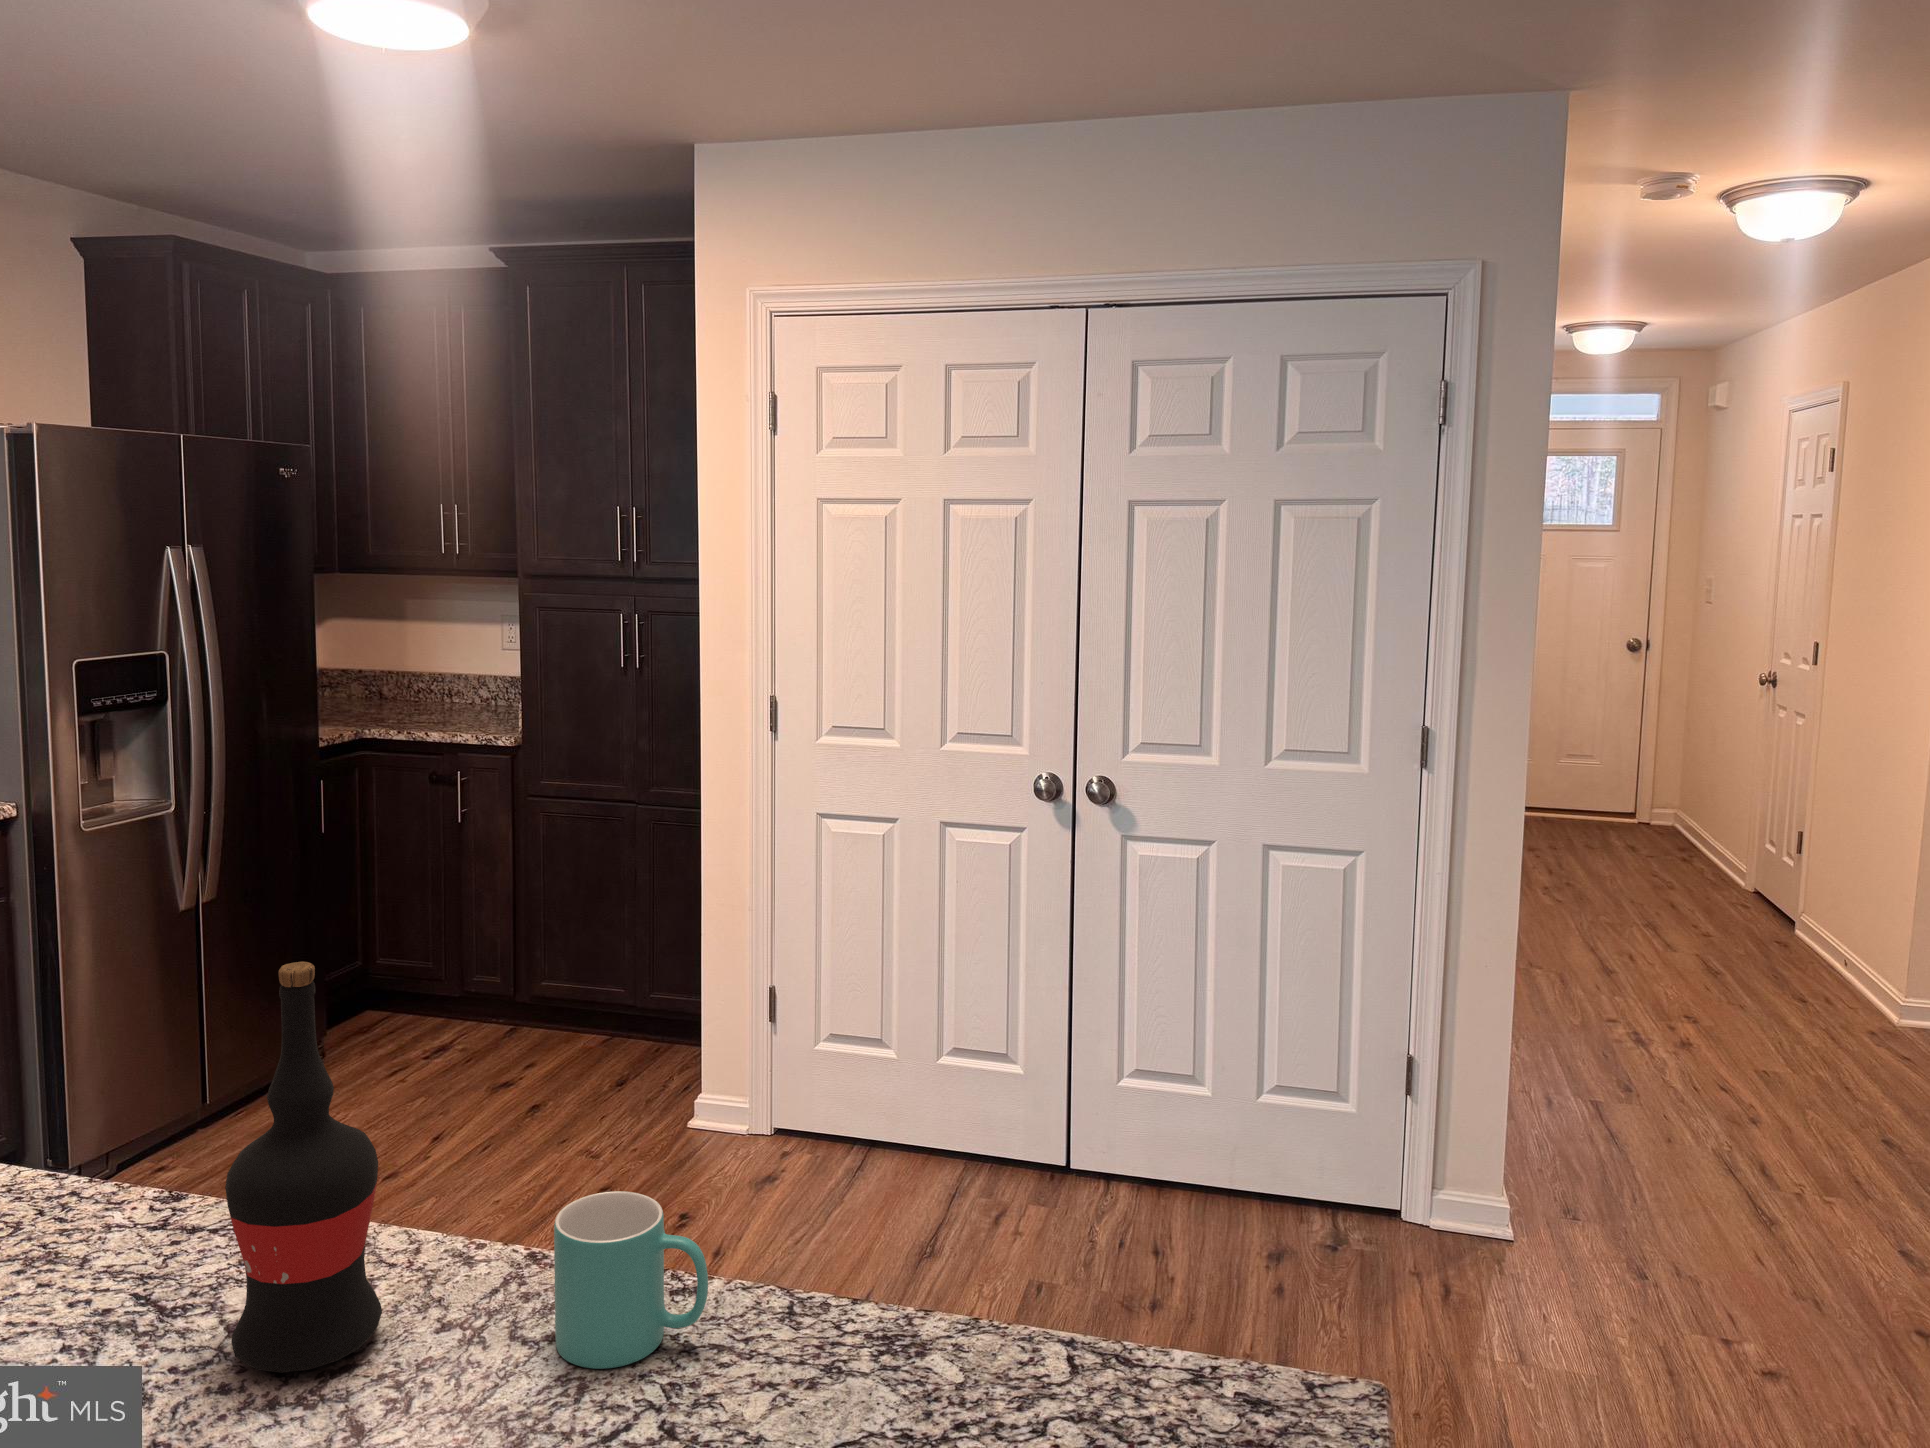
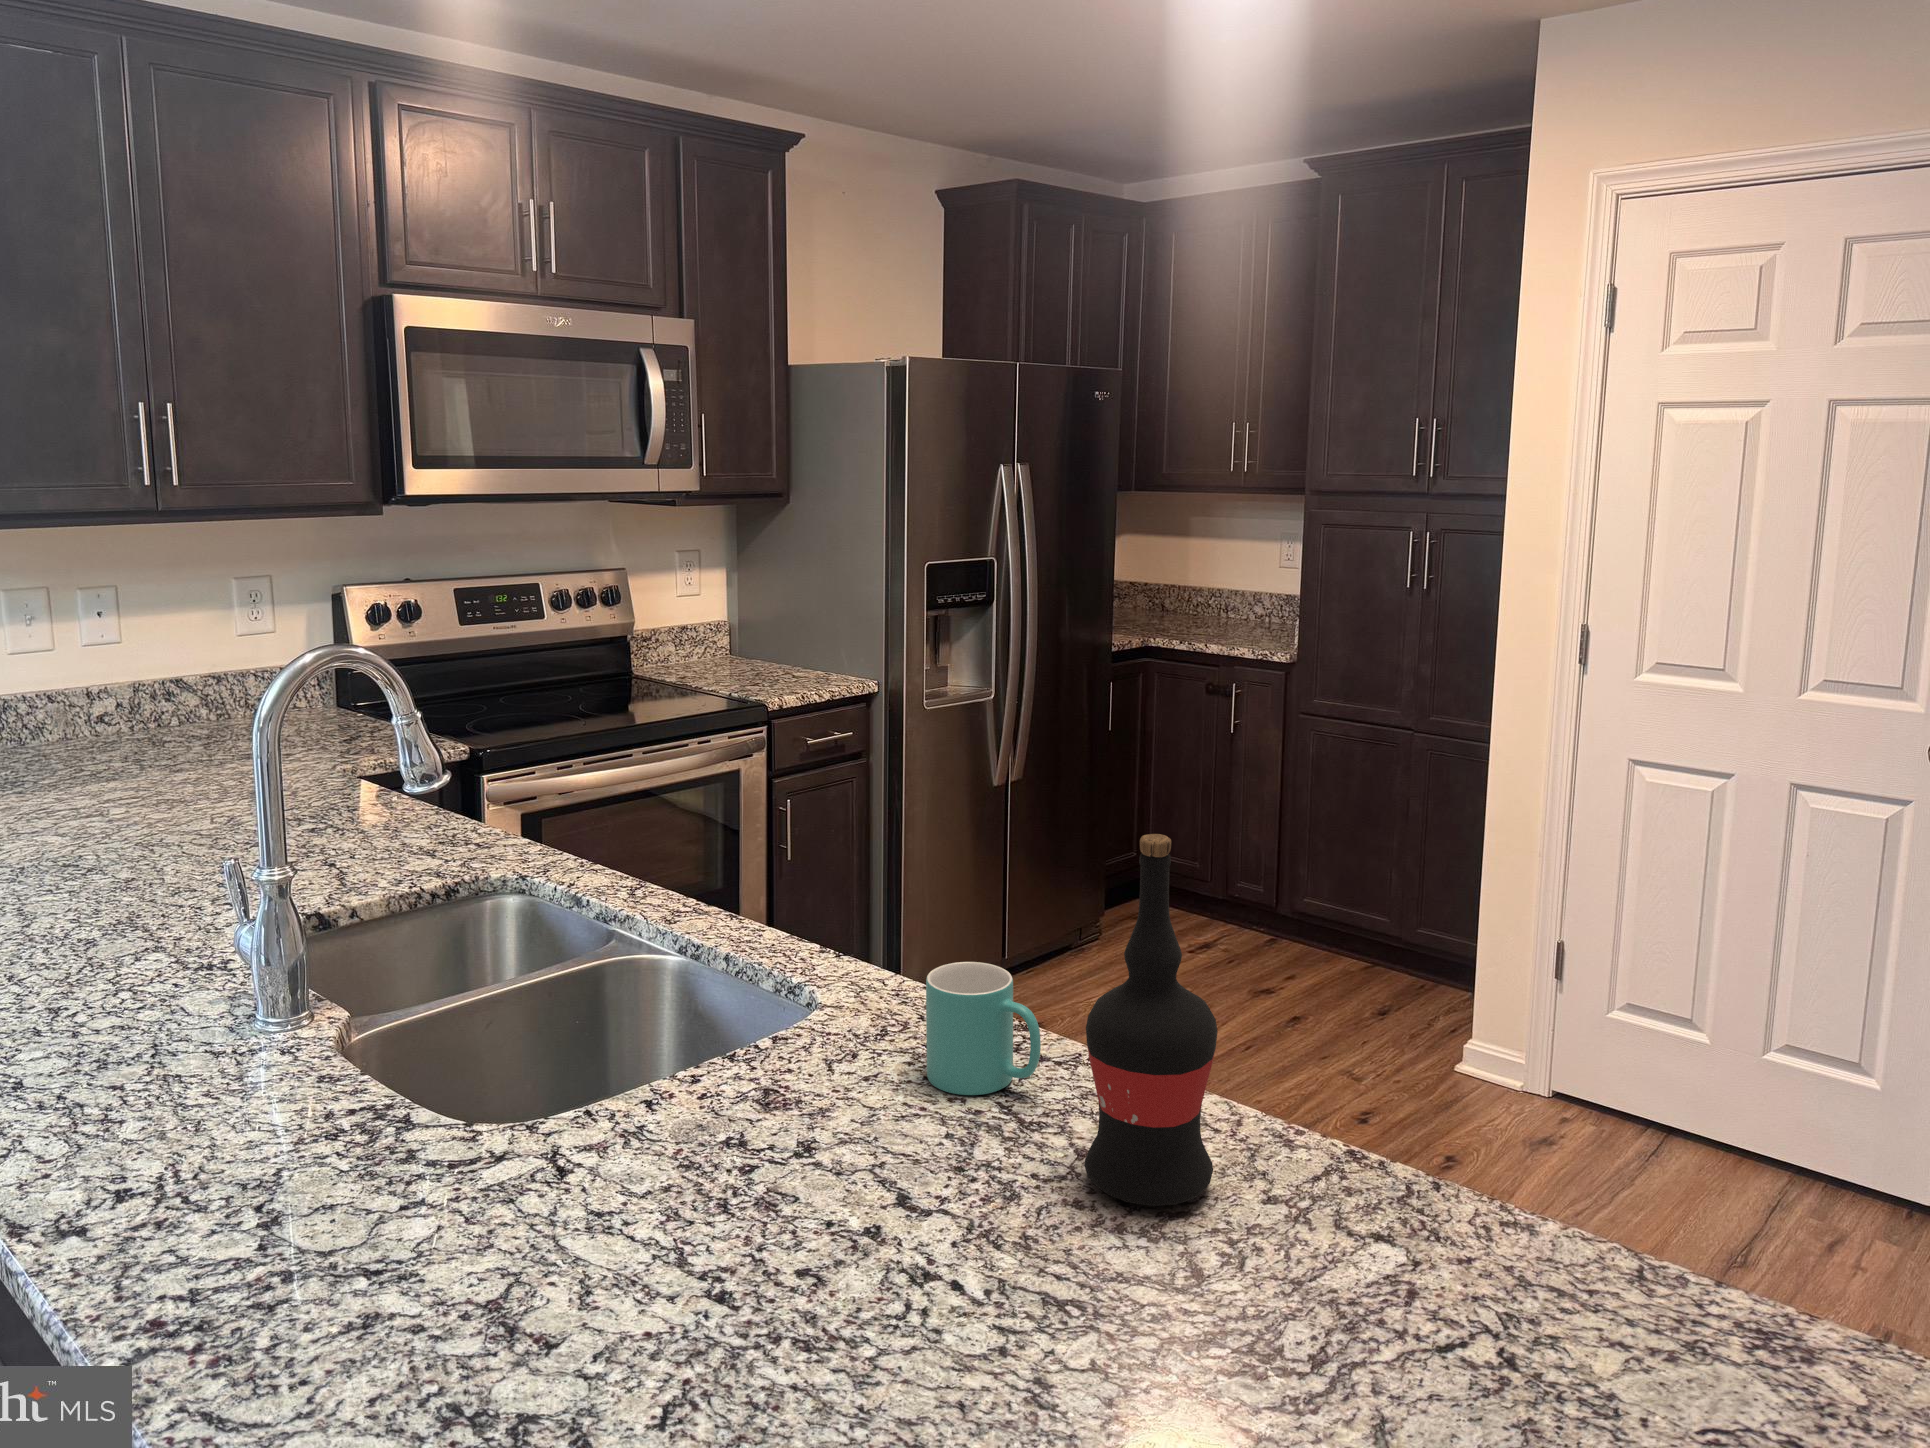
mug: present [554,1191,708,1369] -> present [926,962,1041,1095]

